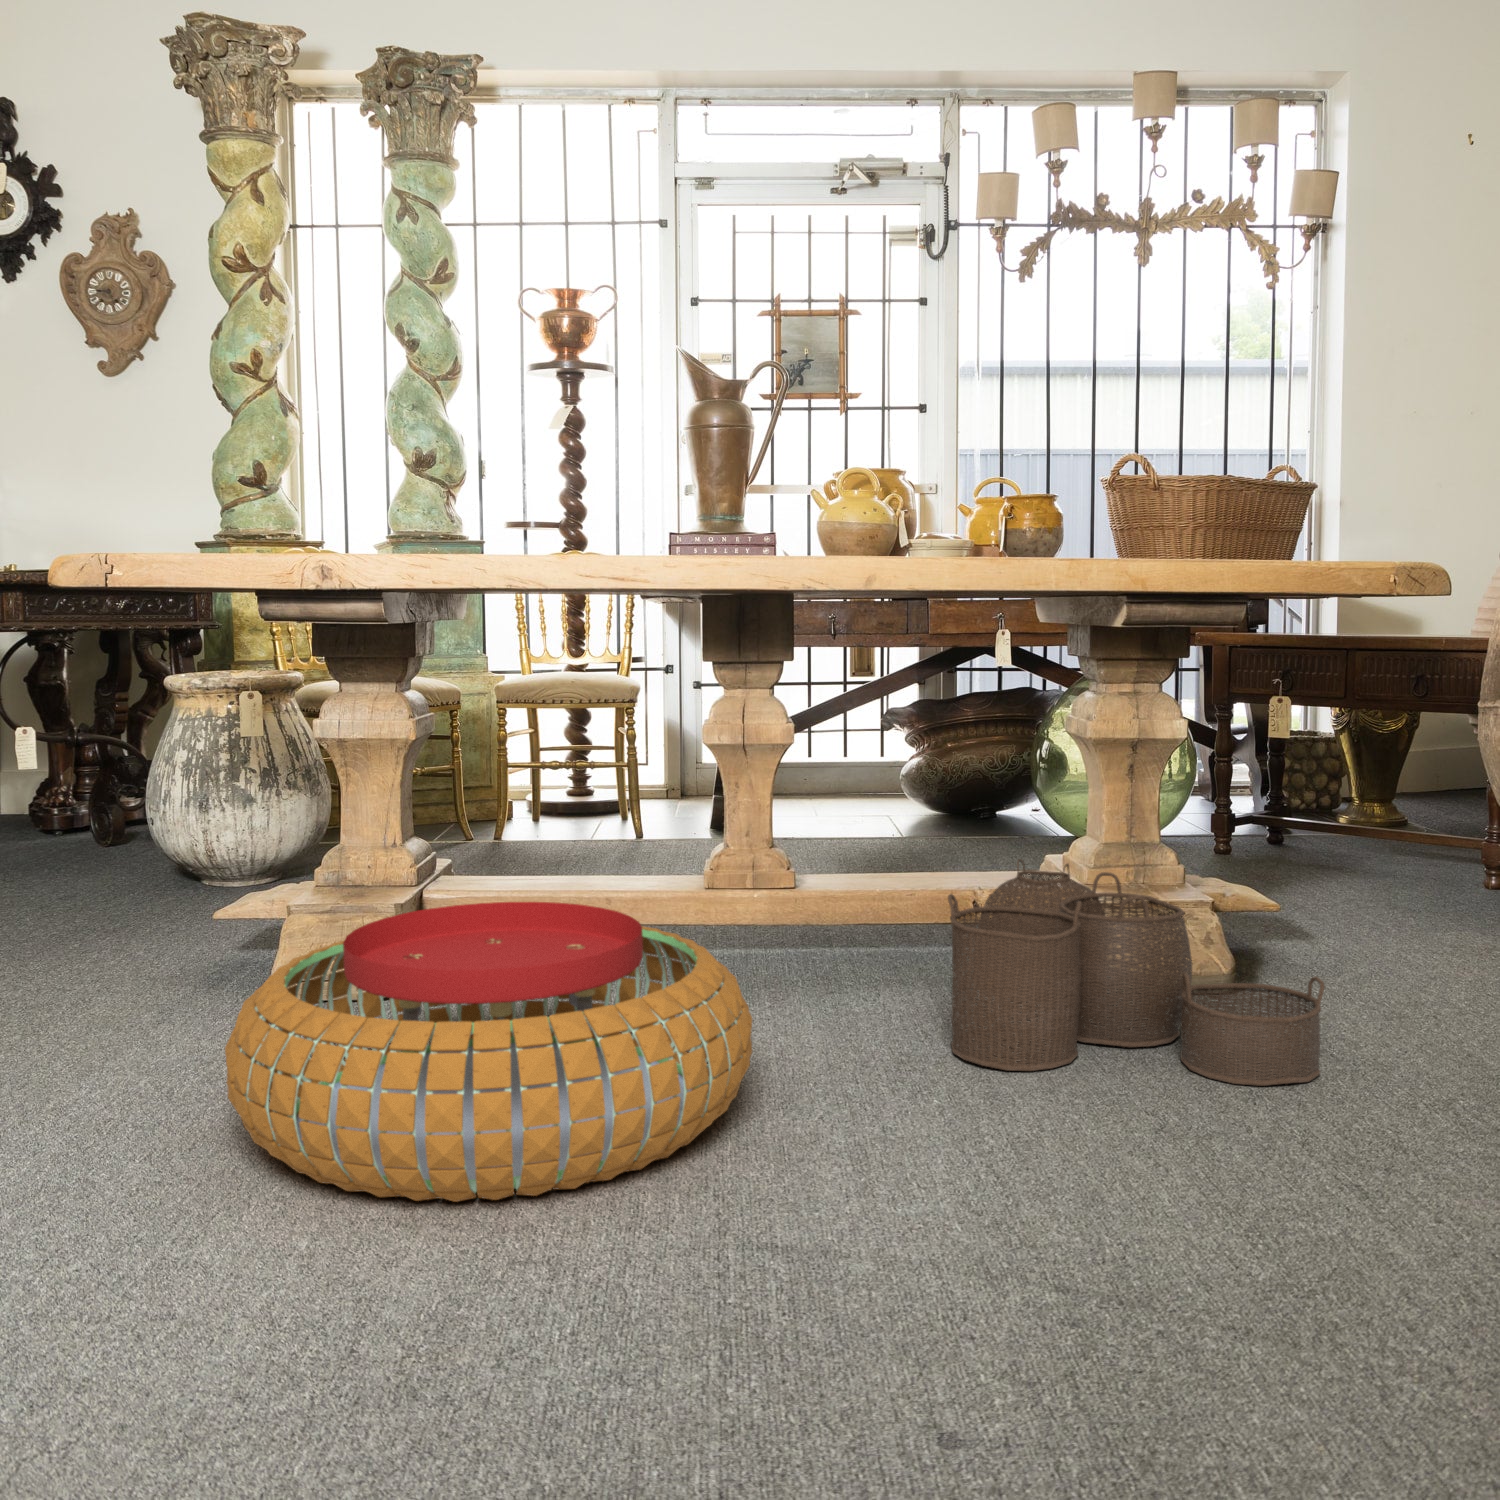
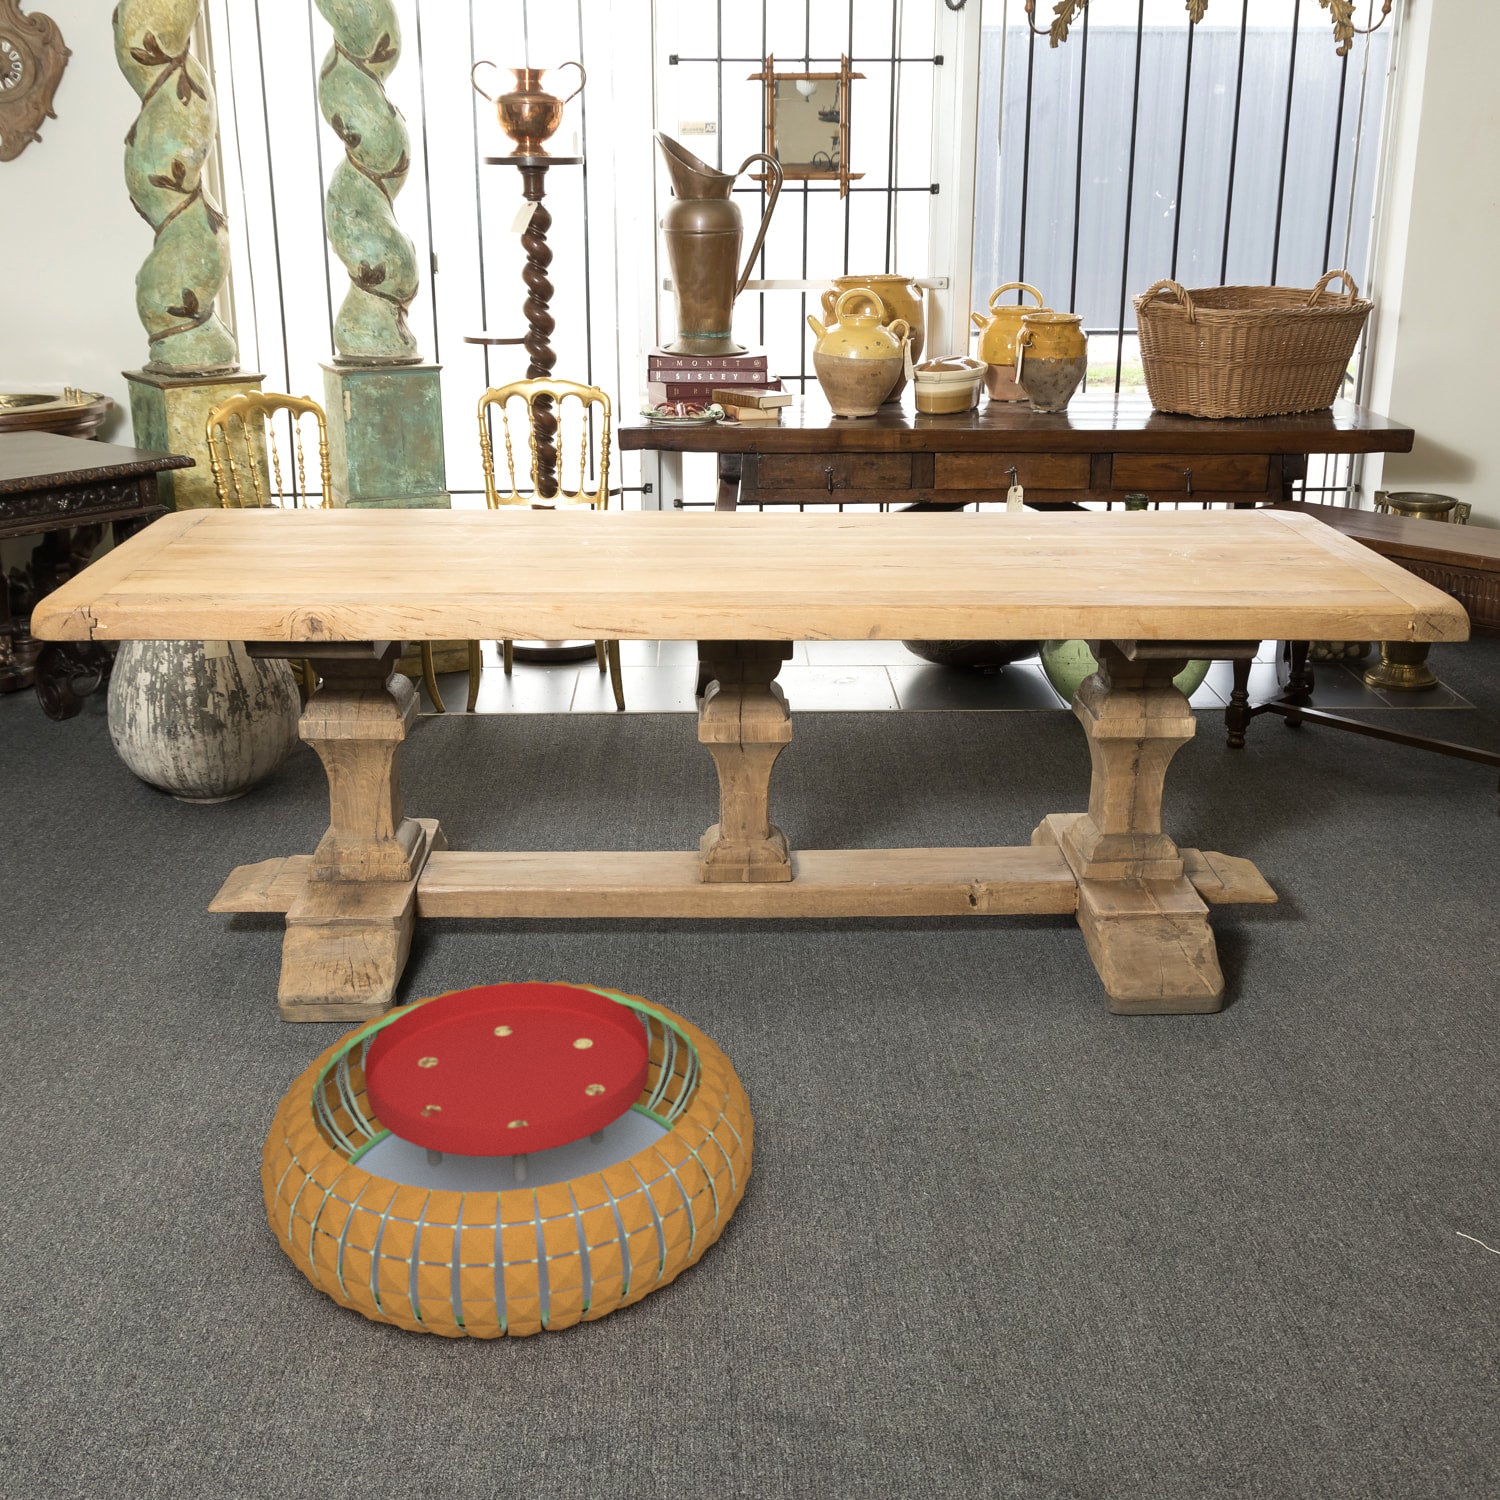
woven basket: present [948,859,1324,1086] -> none [941,876,1297,1161]

